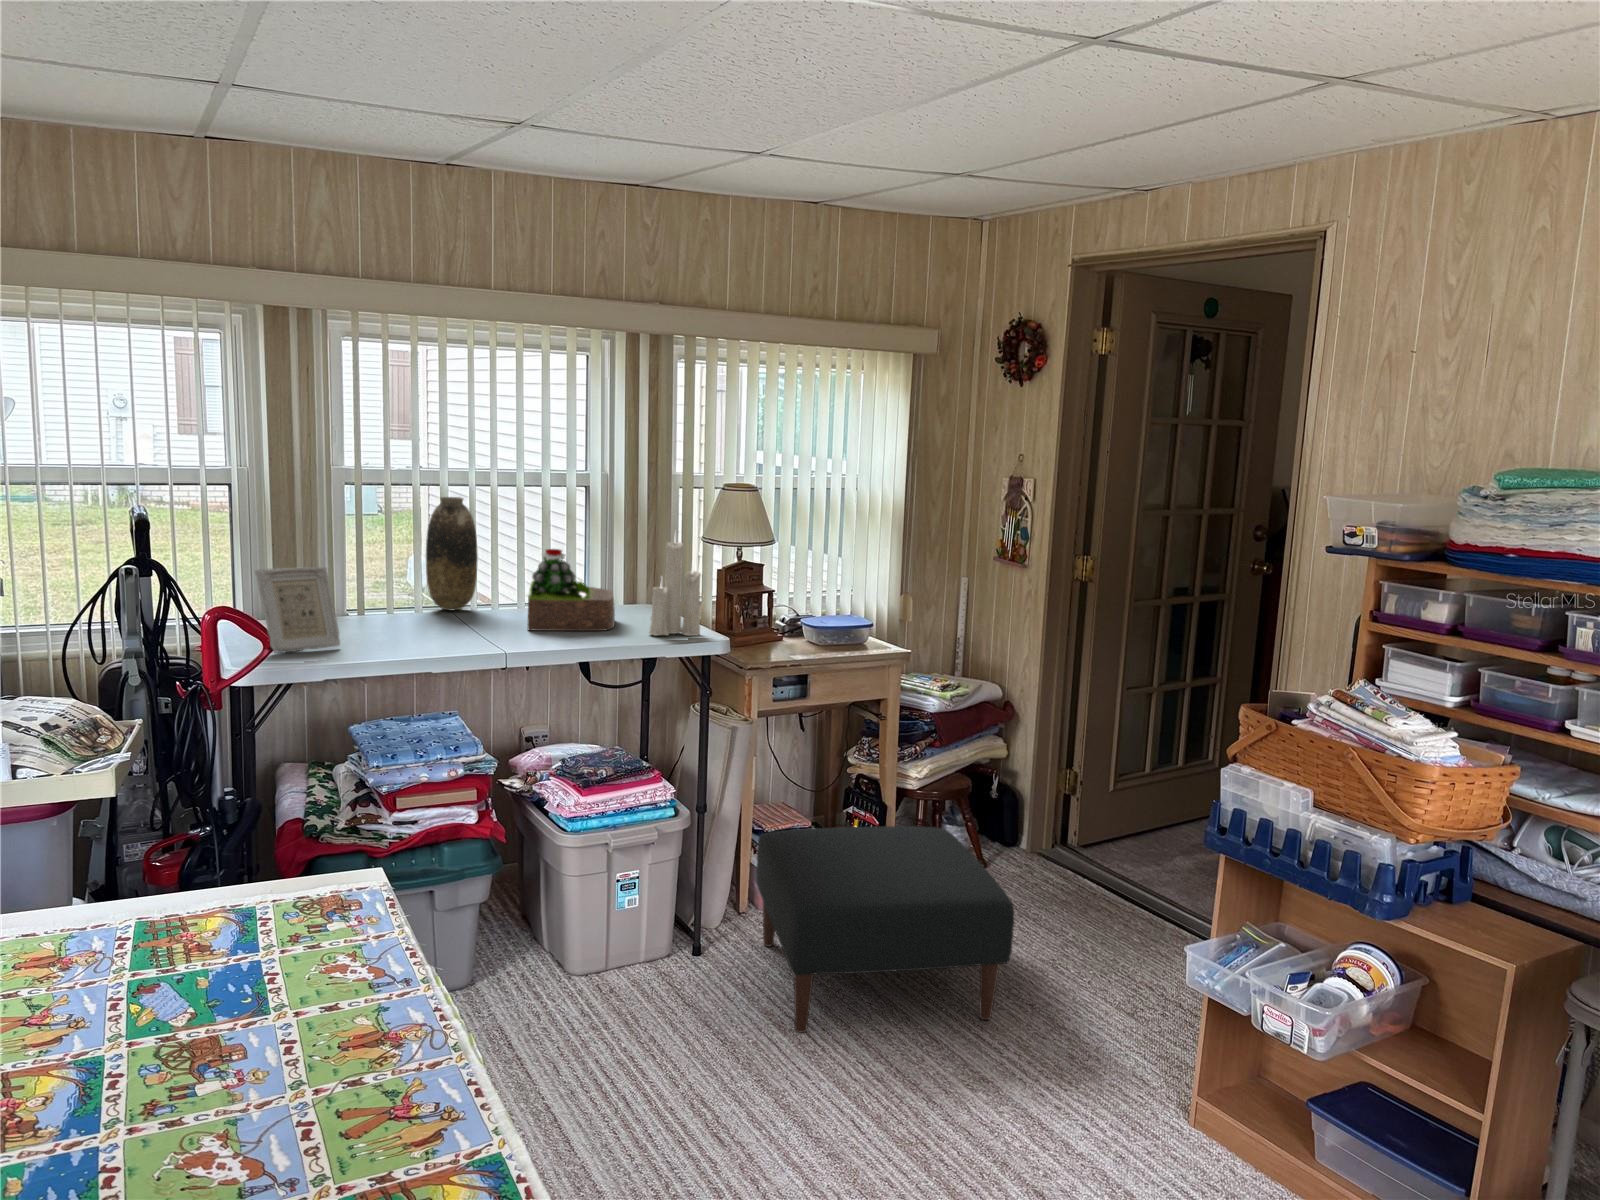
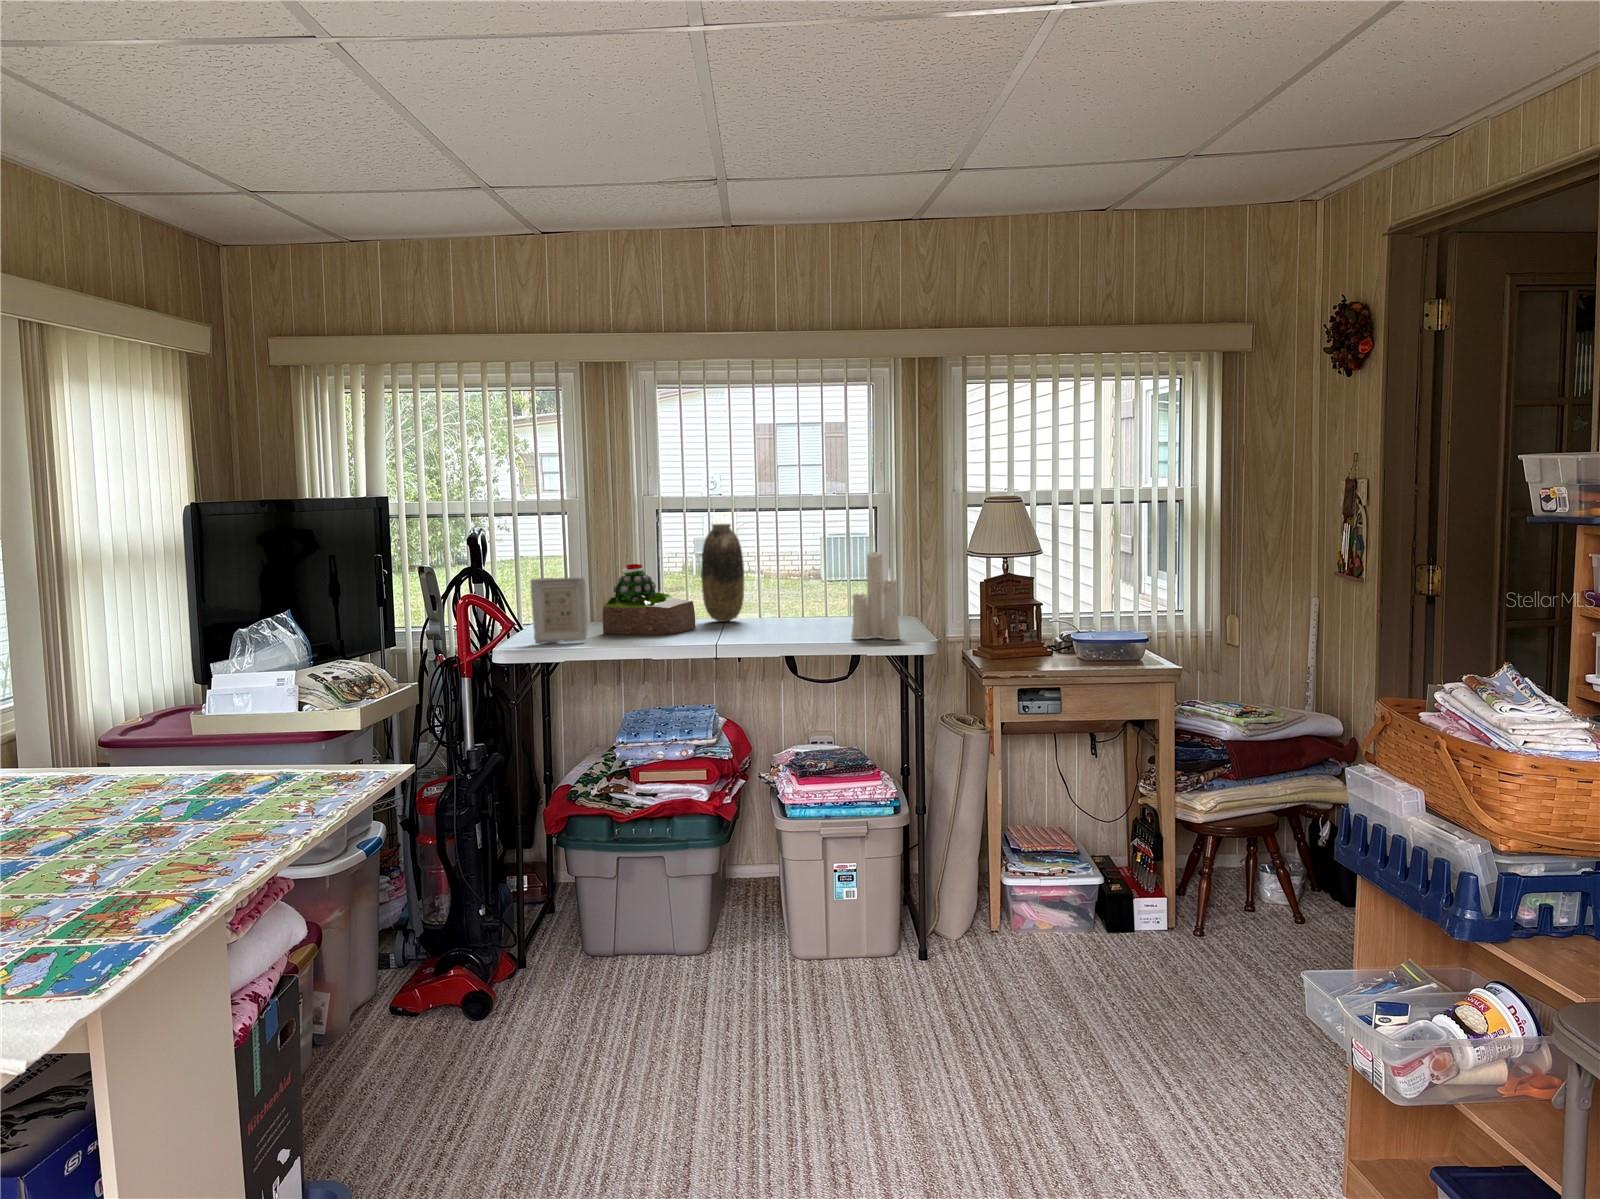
succulent plant: present [528,549,615,631] -> present [603,564,696,635]
ottoman: present [756,826,1014,1032] -> none [952,844,1200,1066]

